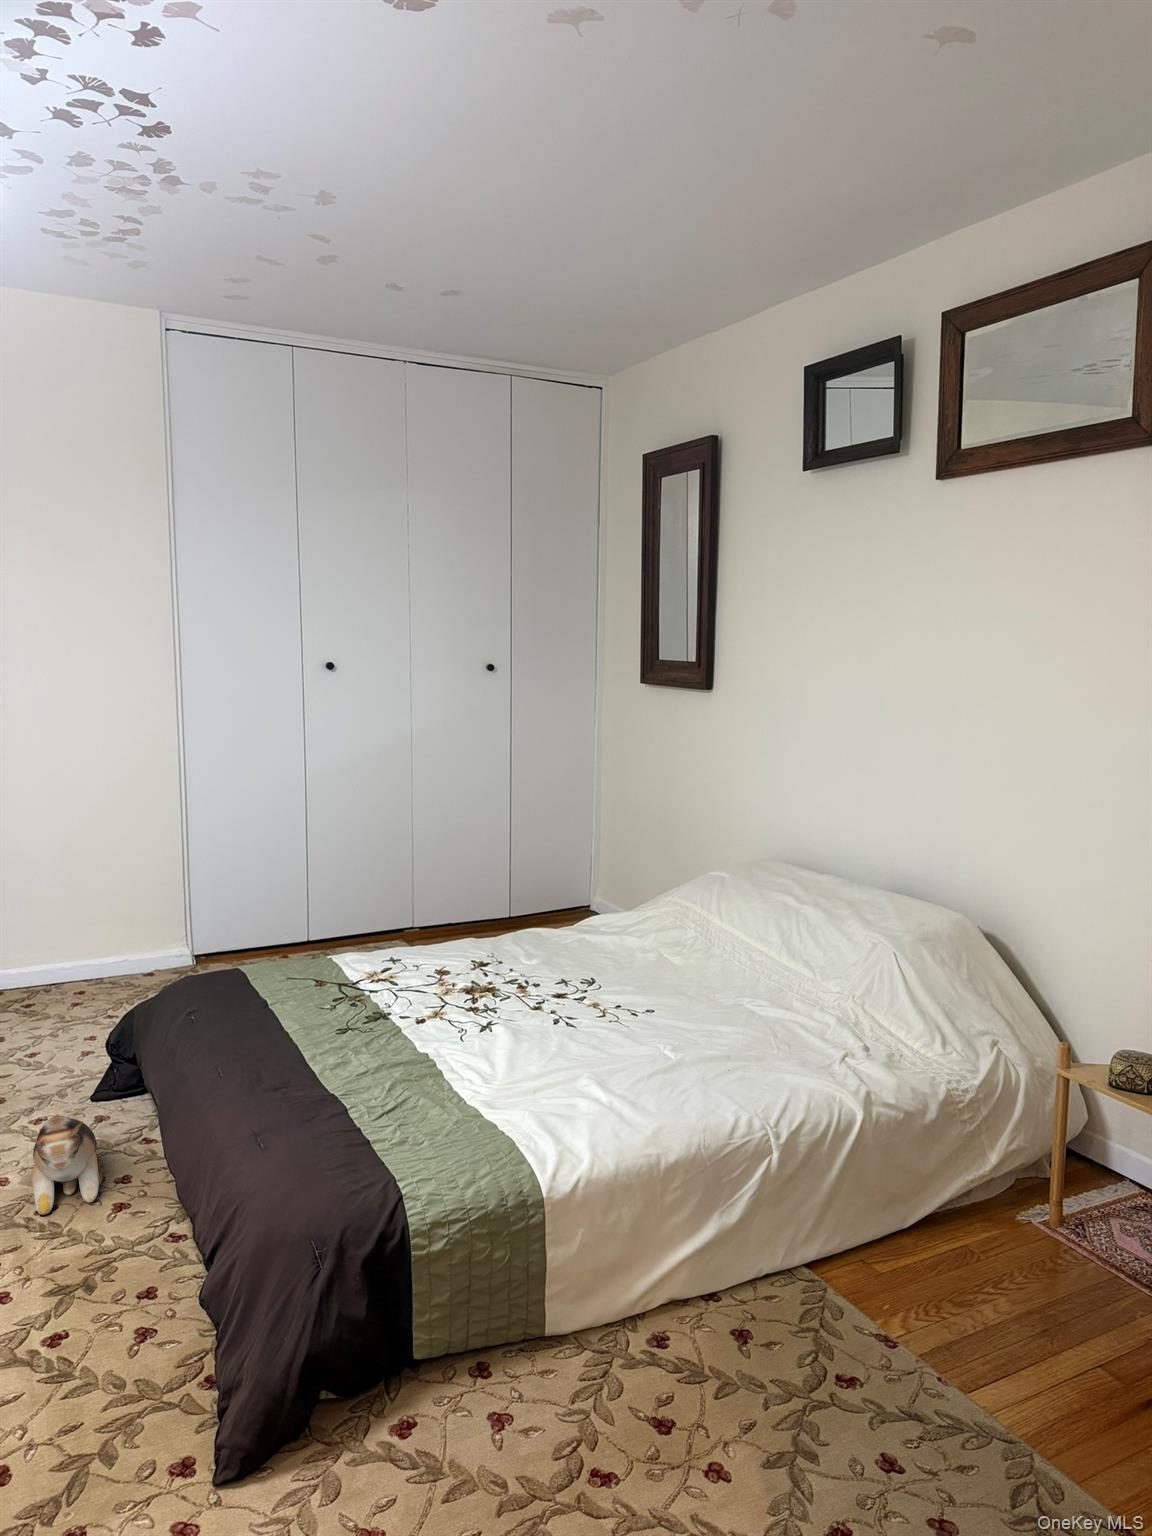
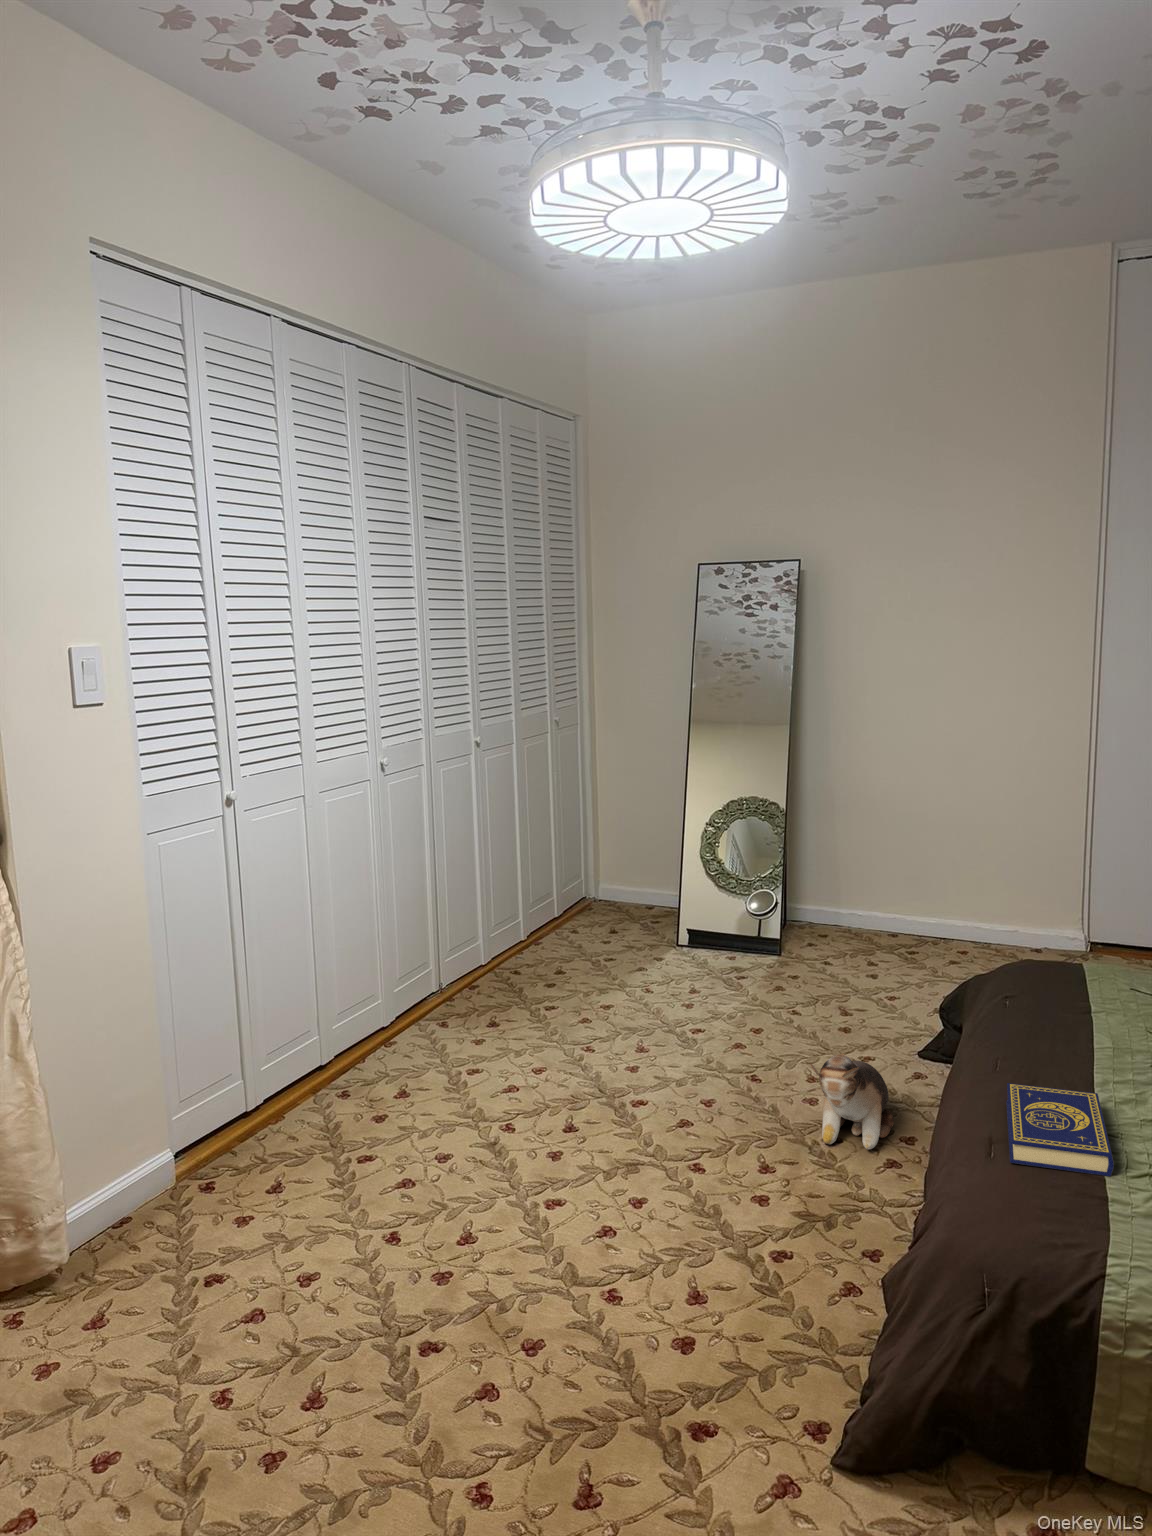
book: none [253,1067,365,1145] -> present [1006,1083,1114,1176]

